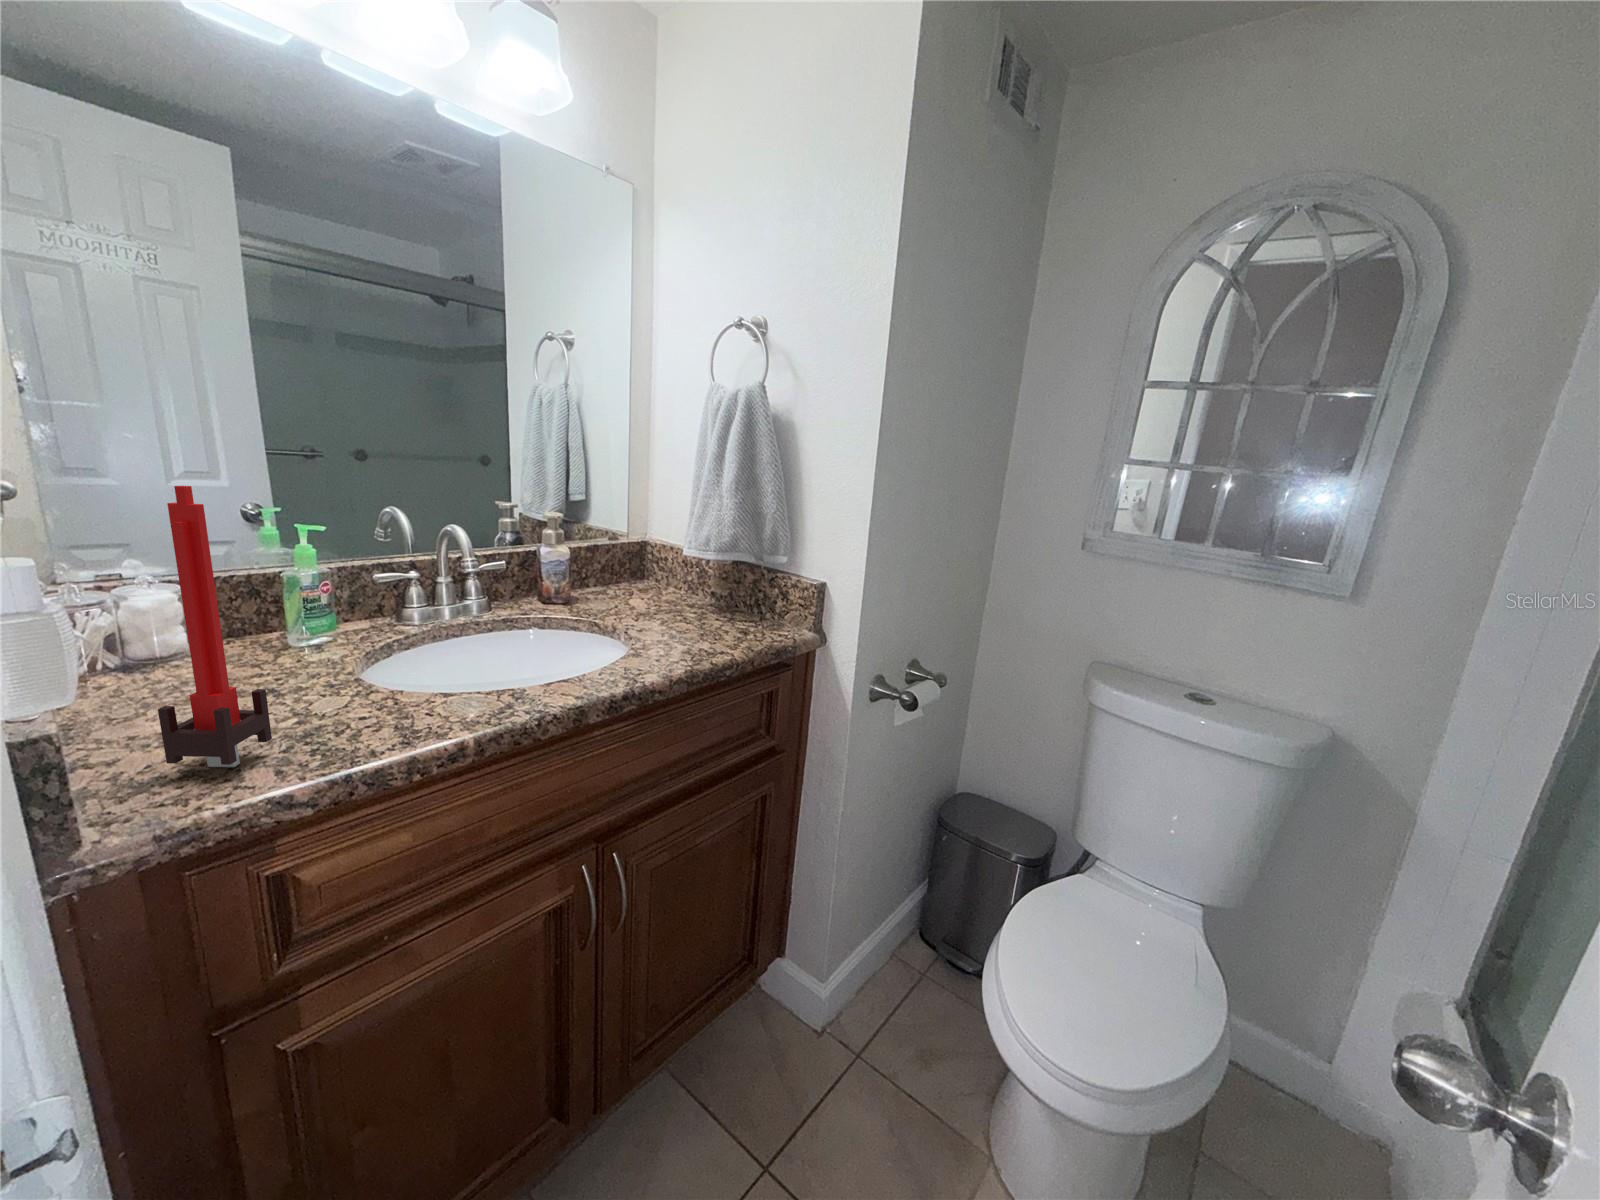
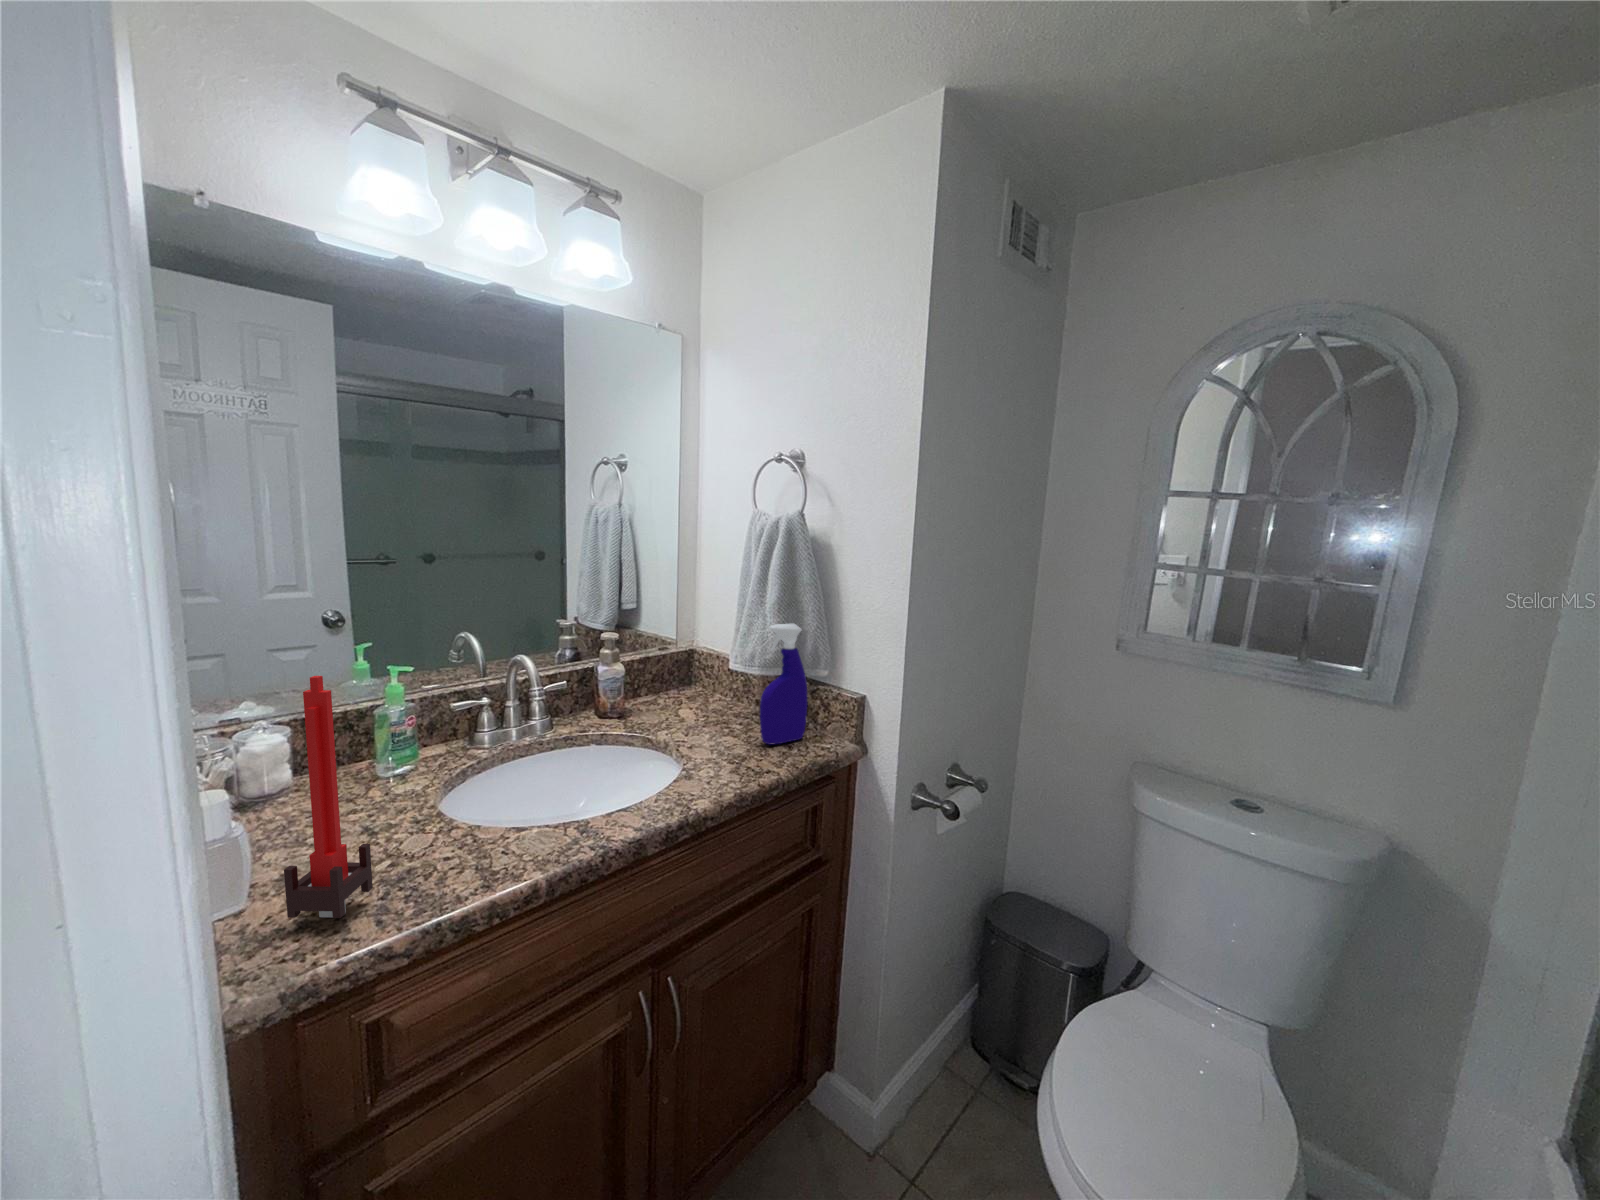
spray bottle: none [715,502,765,630] -> present [760,624,807,744]

